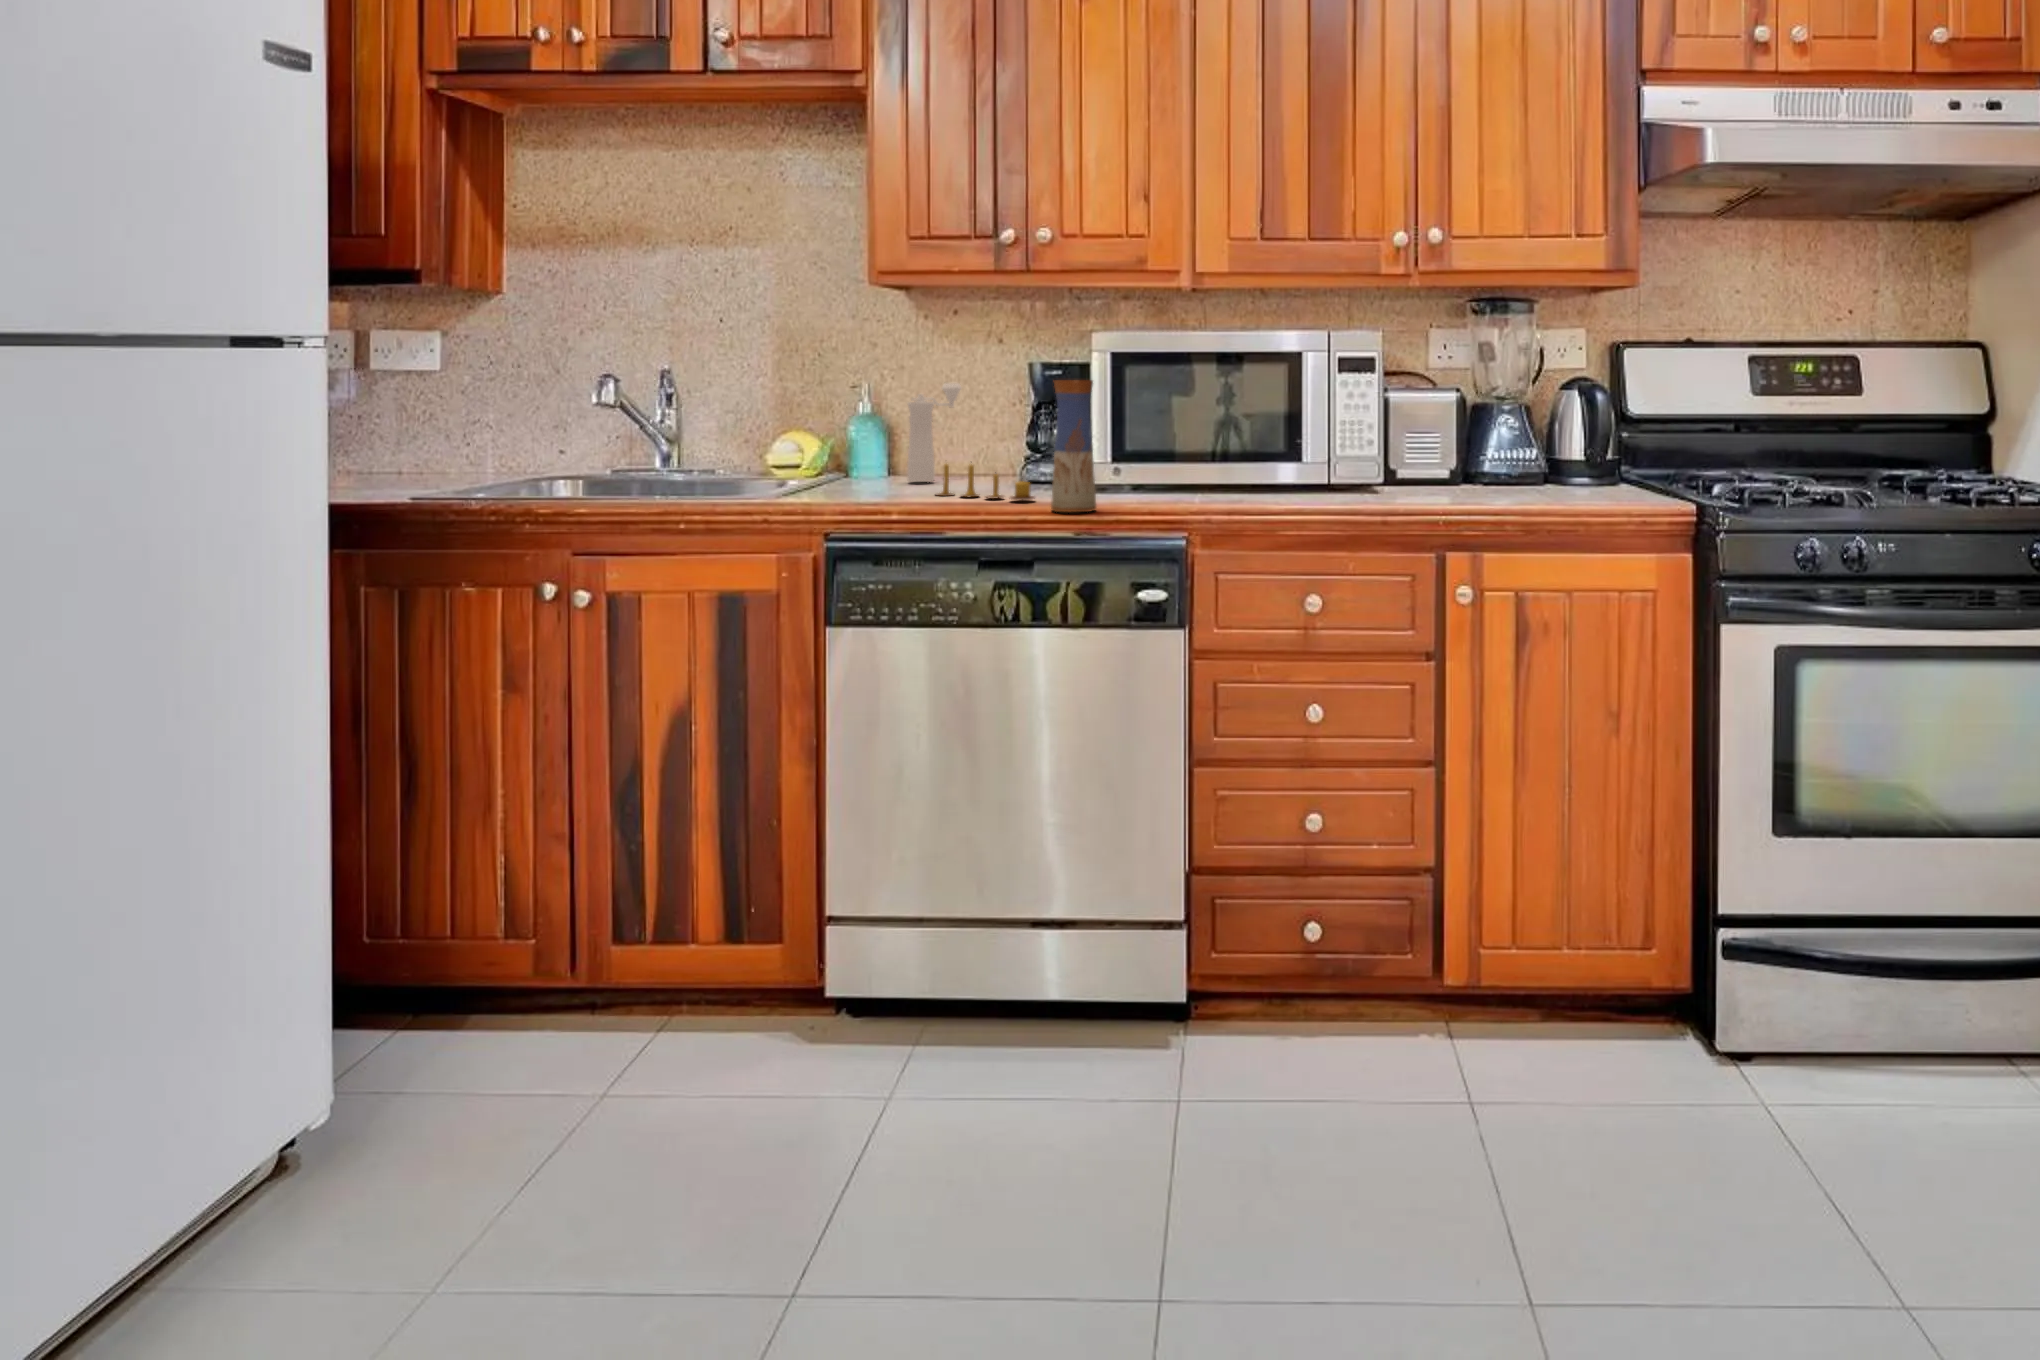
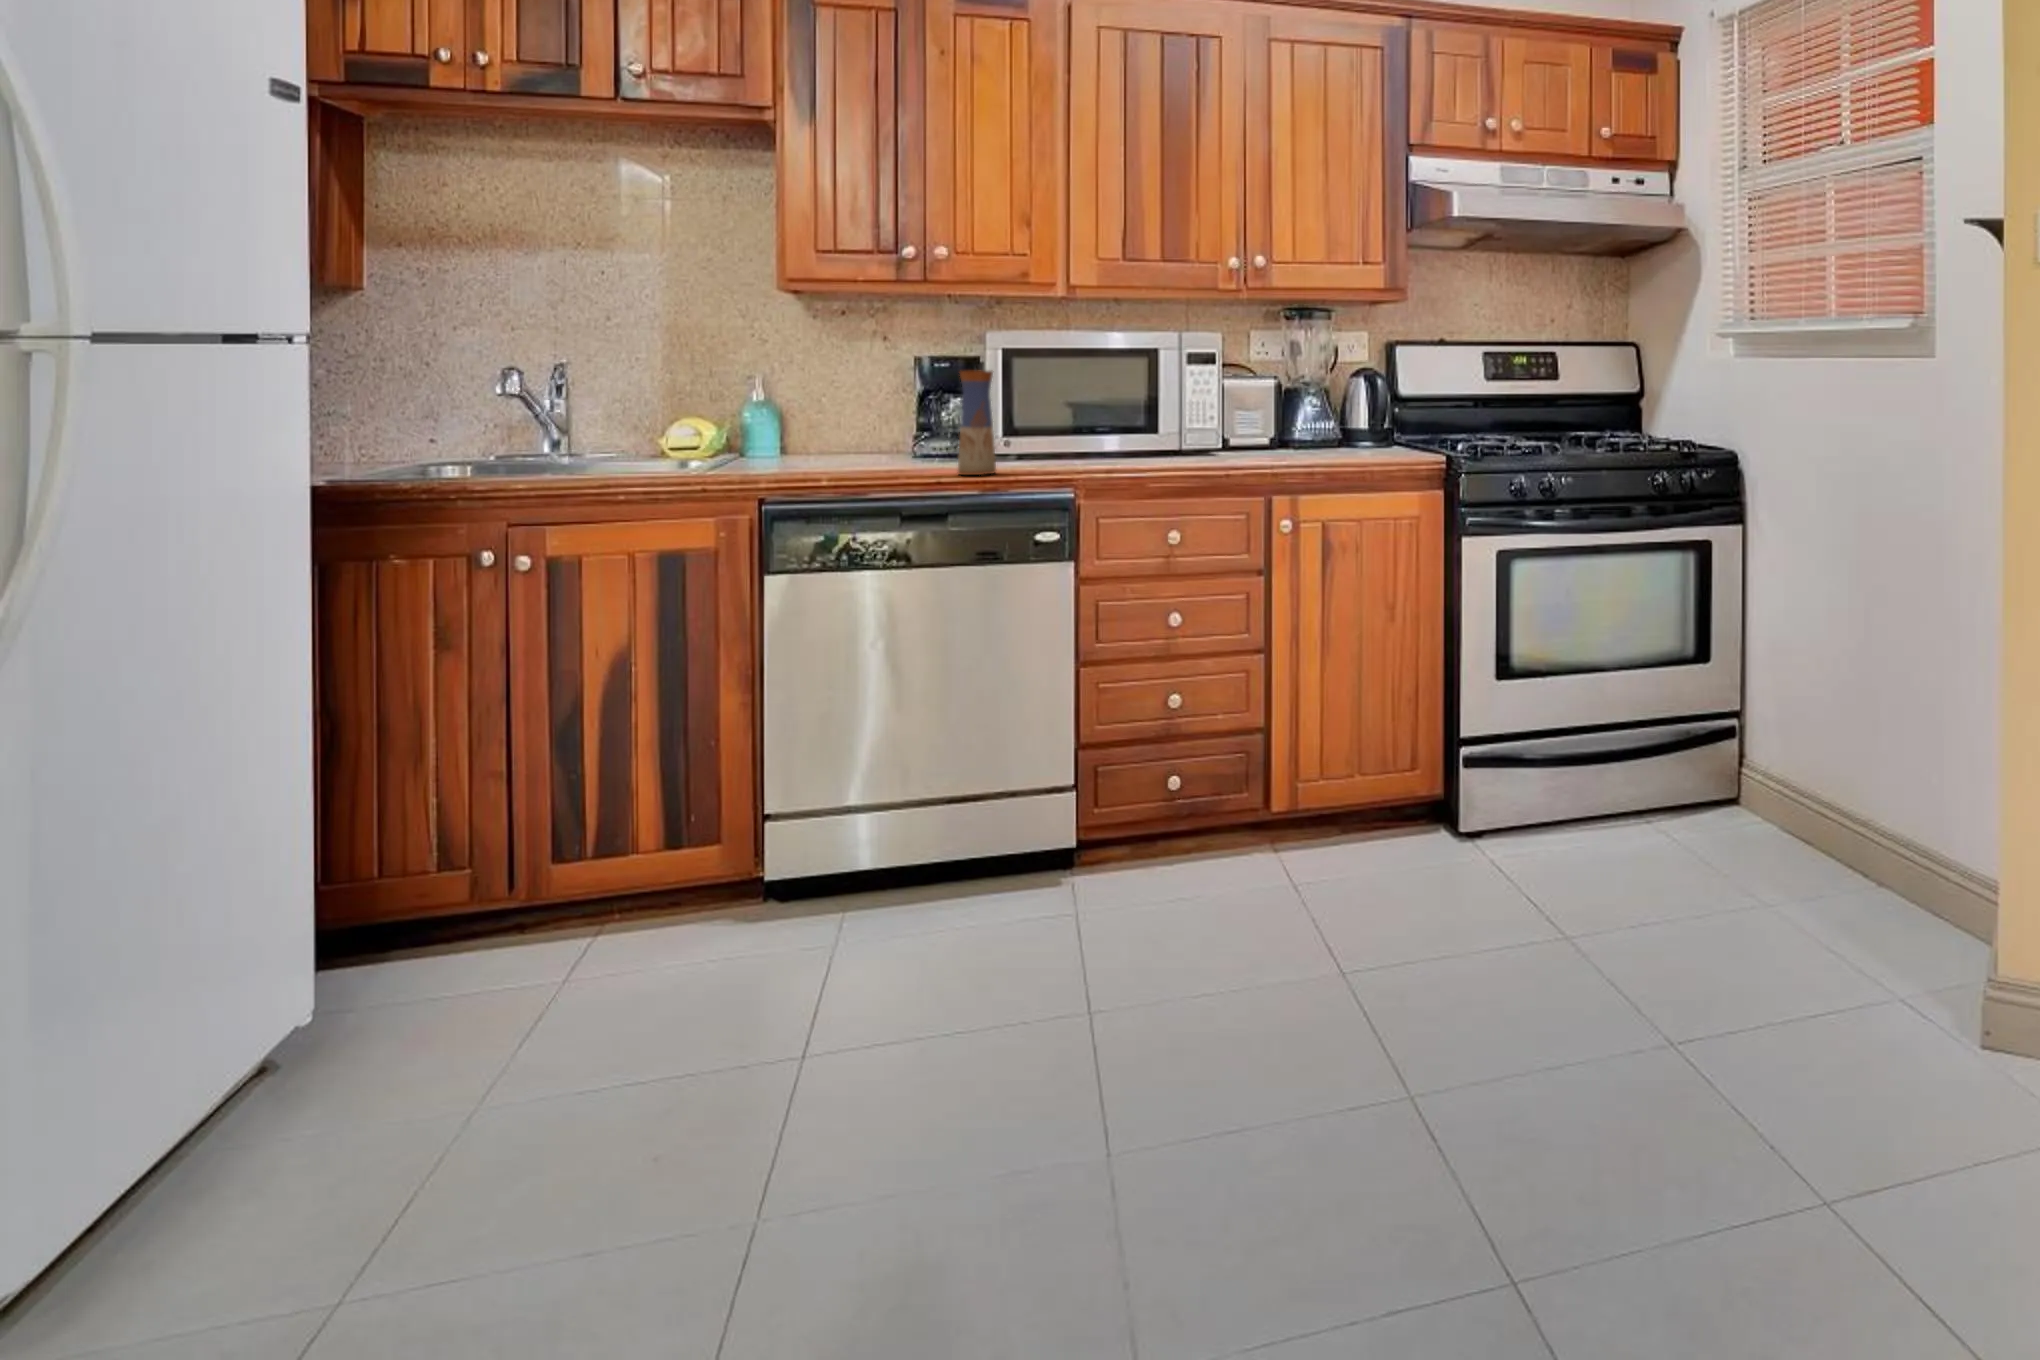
pepper mill: present [907,383,961,482] -> none [812,374,860,458]
candle: present [937,464,1034,500] -> none [845,437,940,468]

